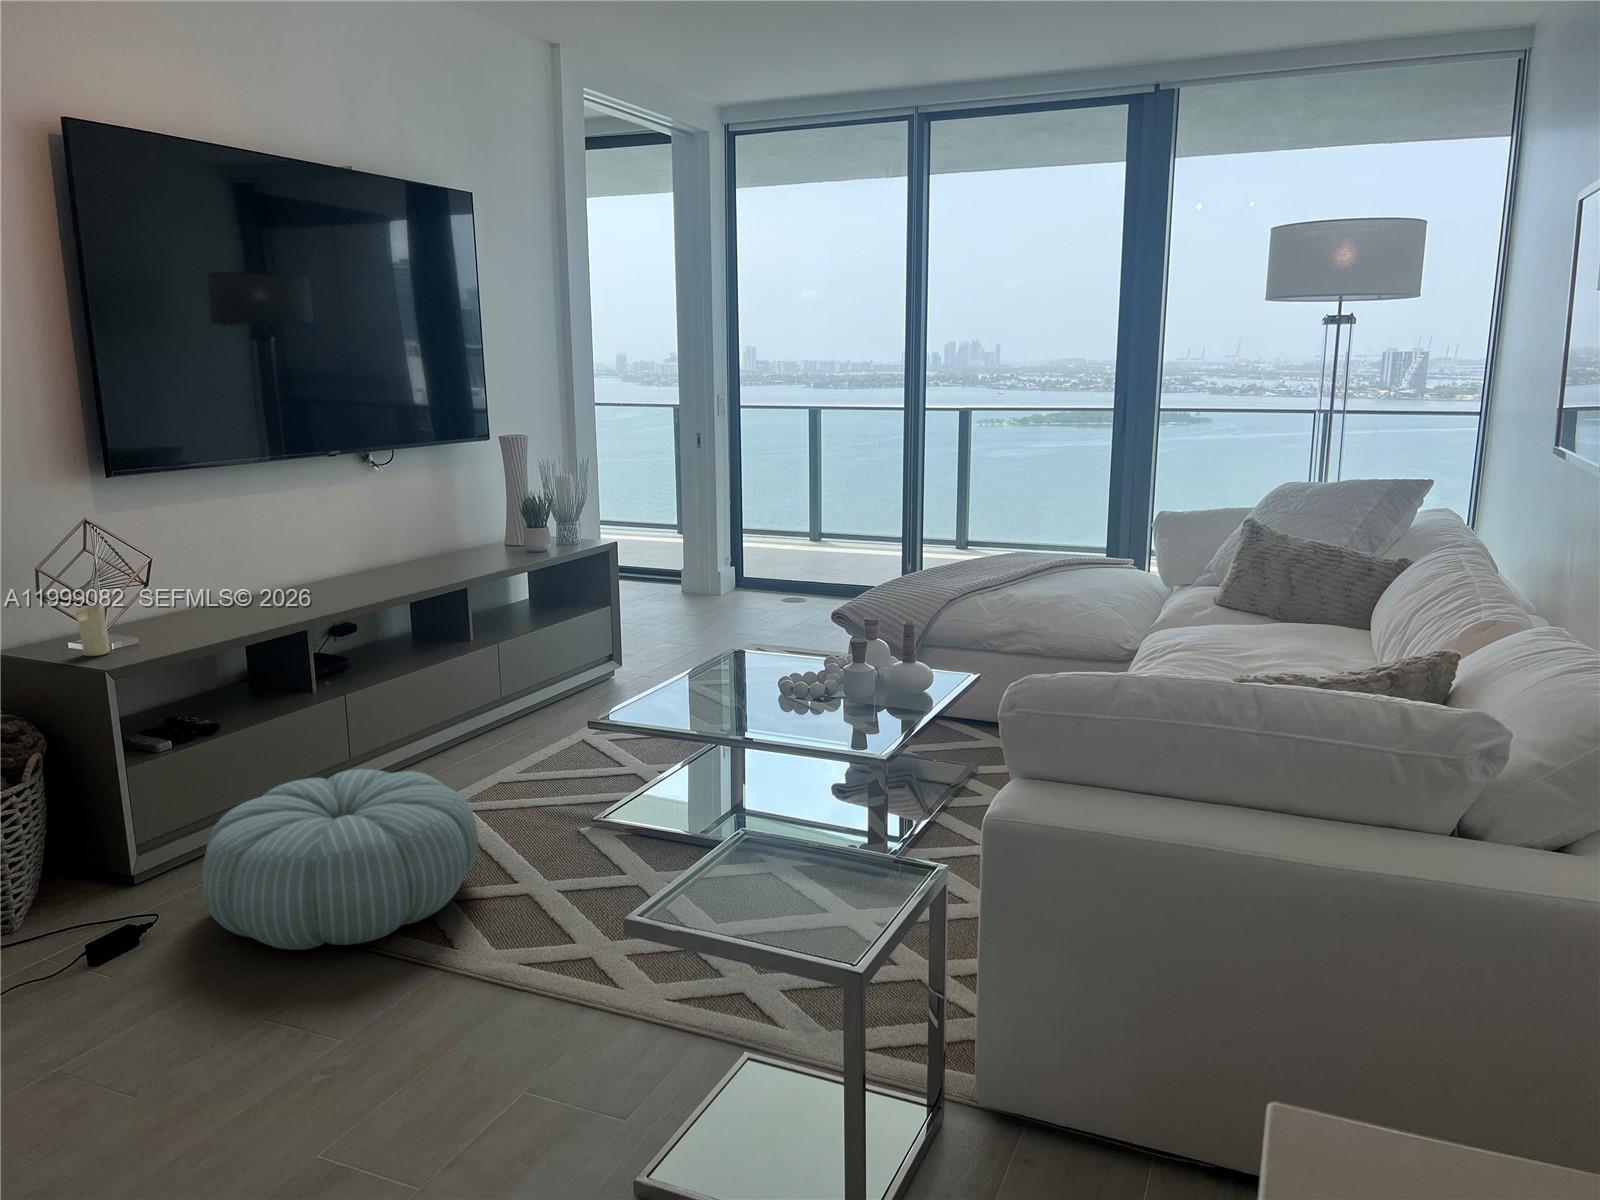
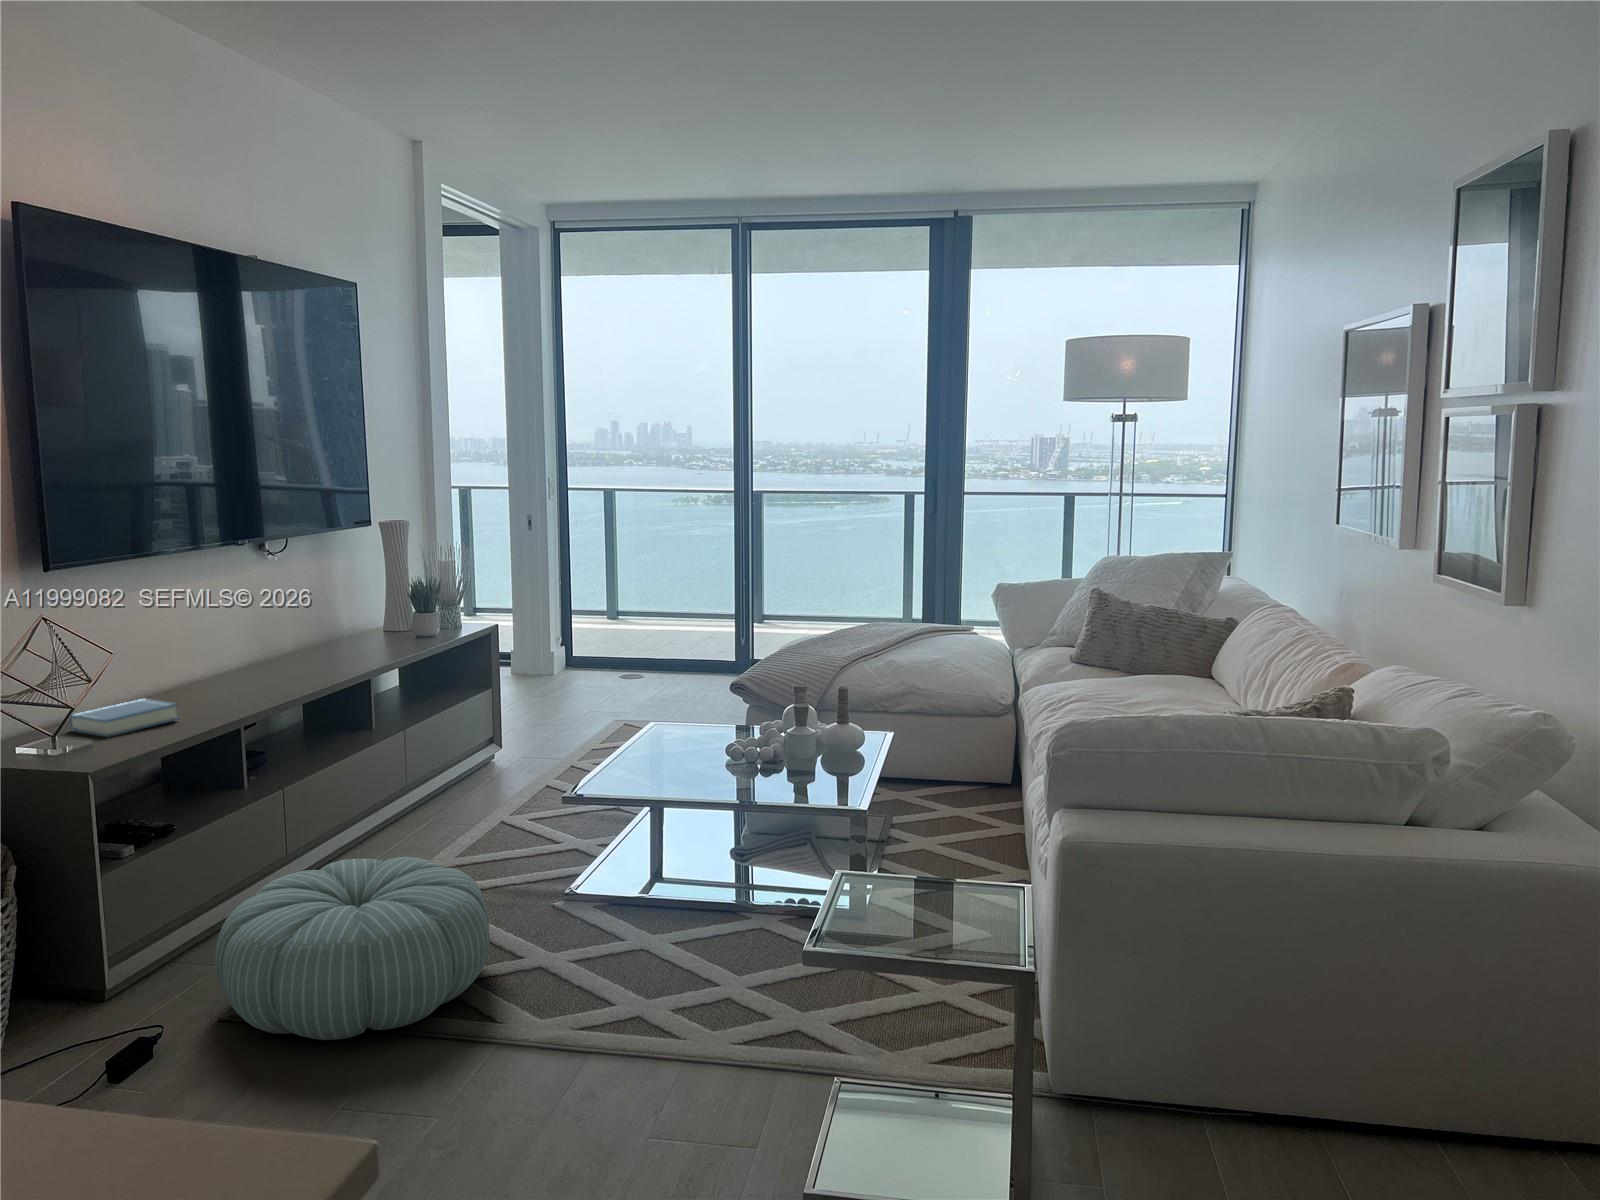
hardback book: none [132,601,232,638] -> present [69,699,178,737]
candle: present [76,603,110,656] -> none [44,703,78,759]

